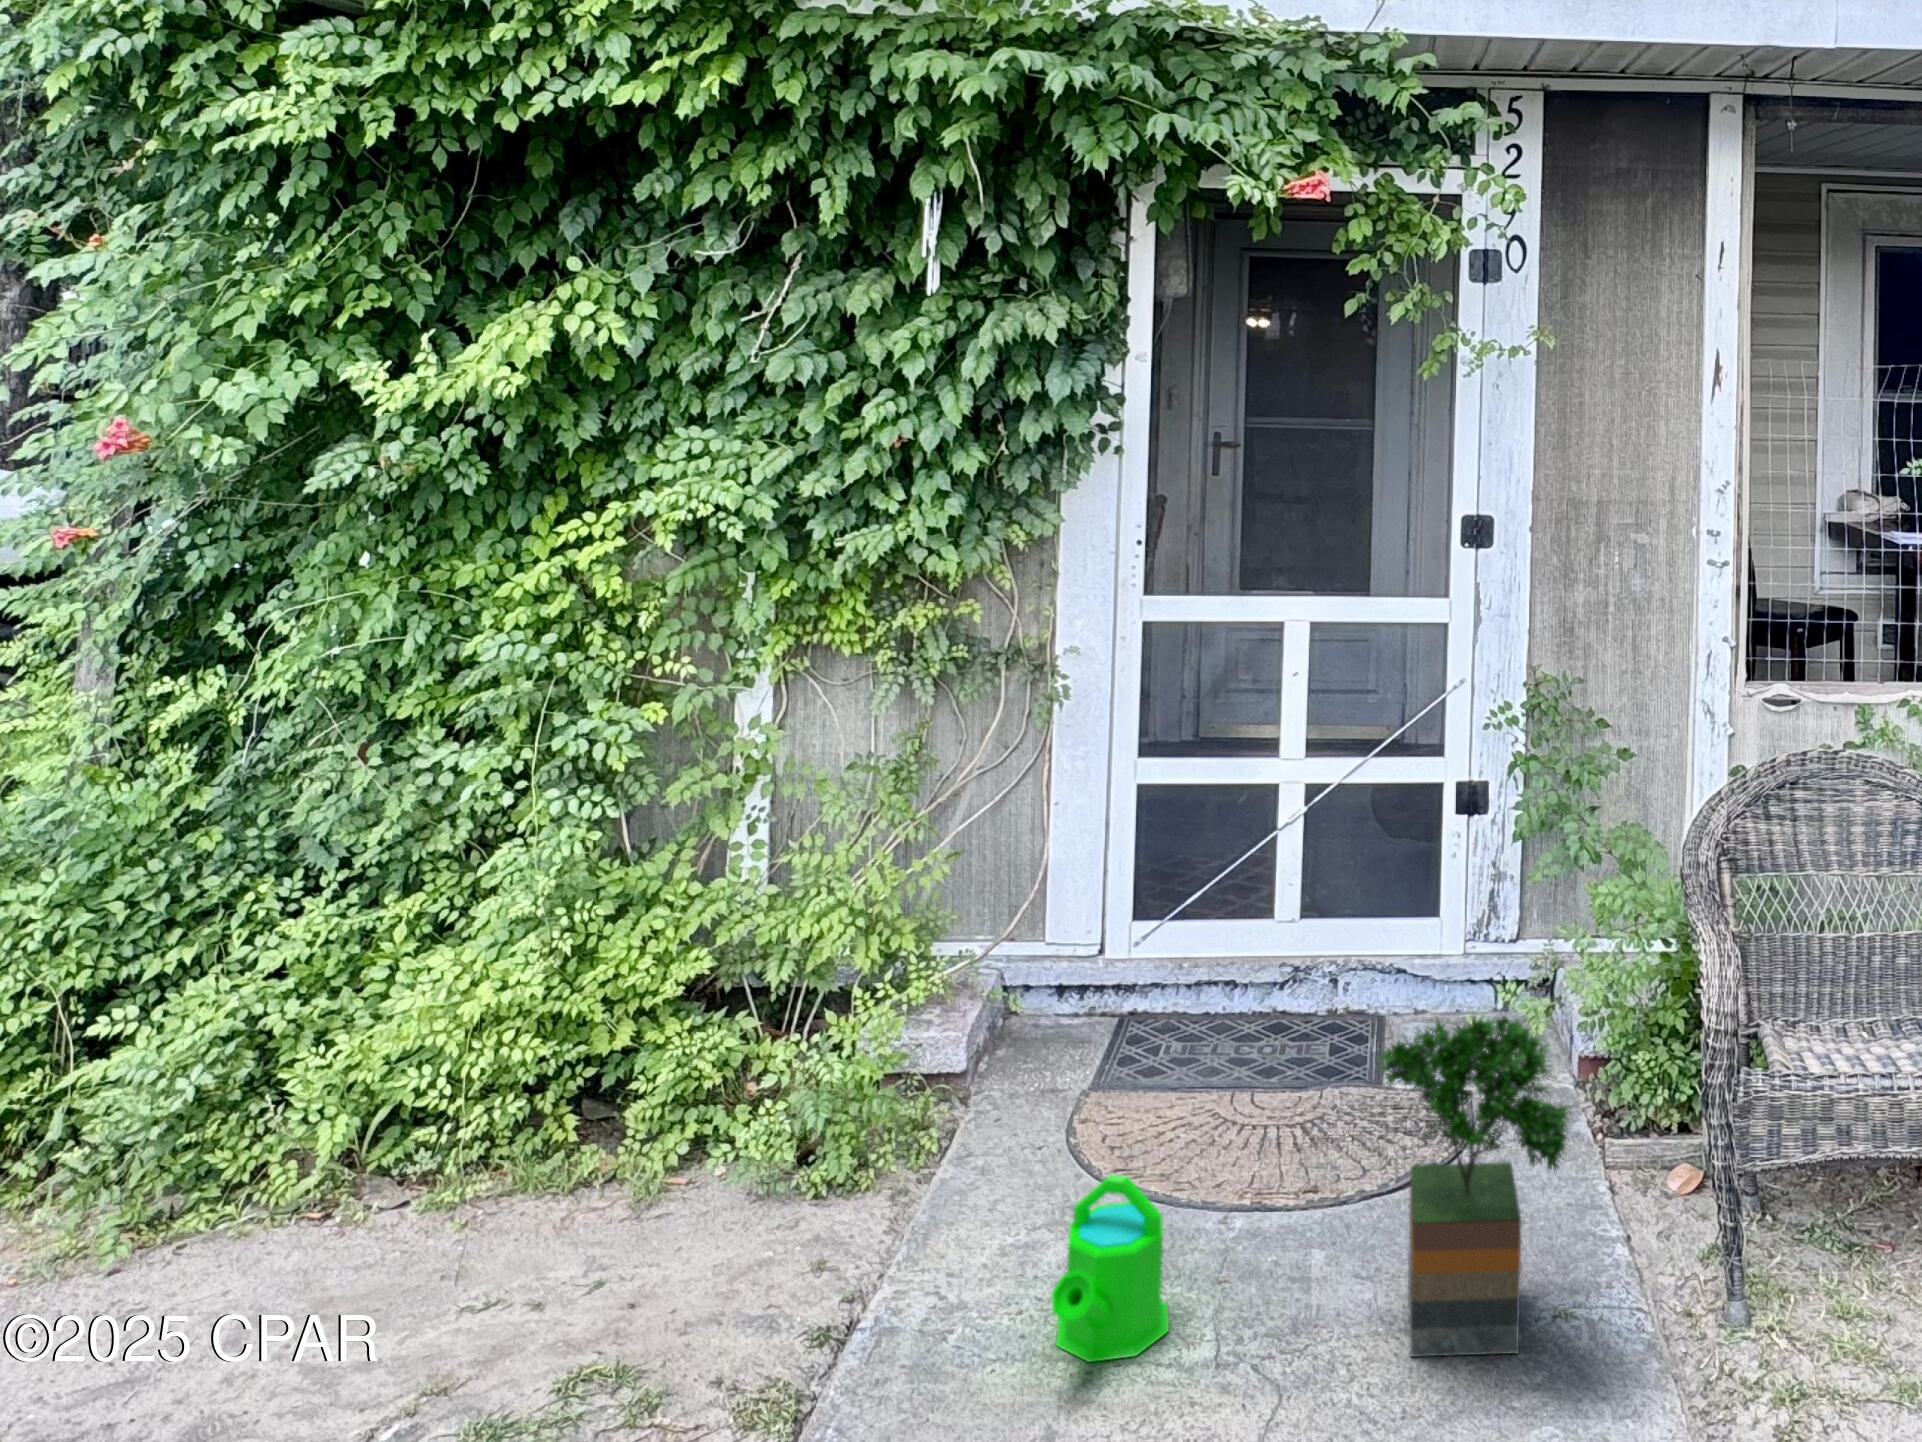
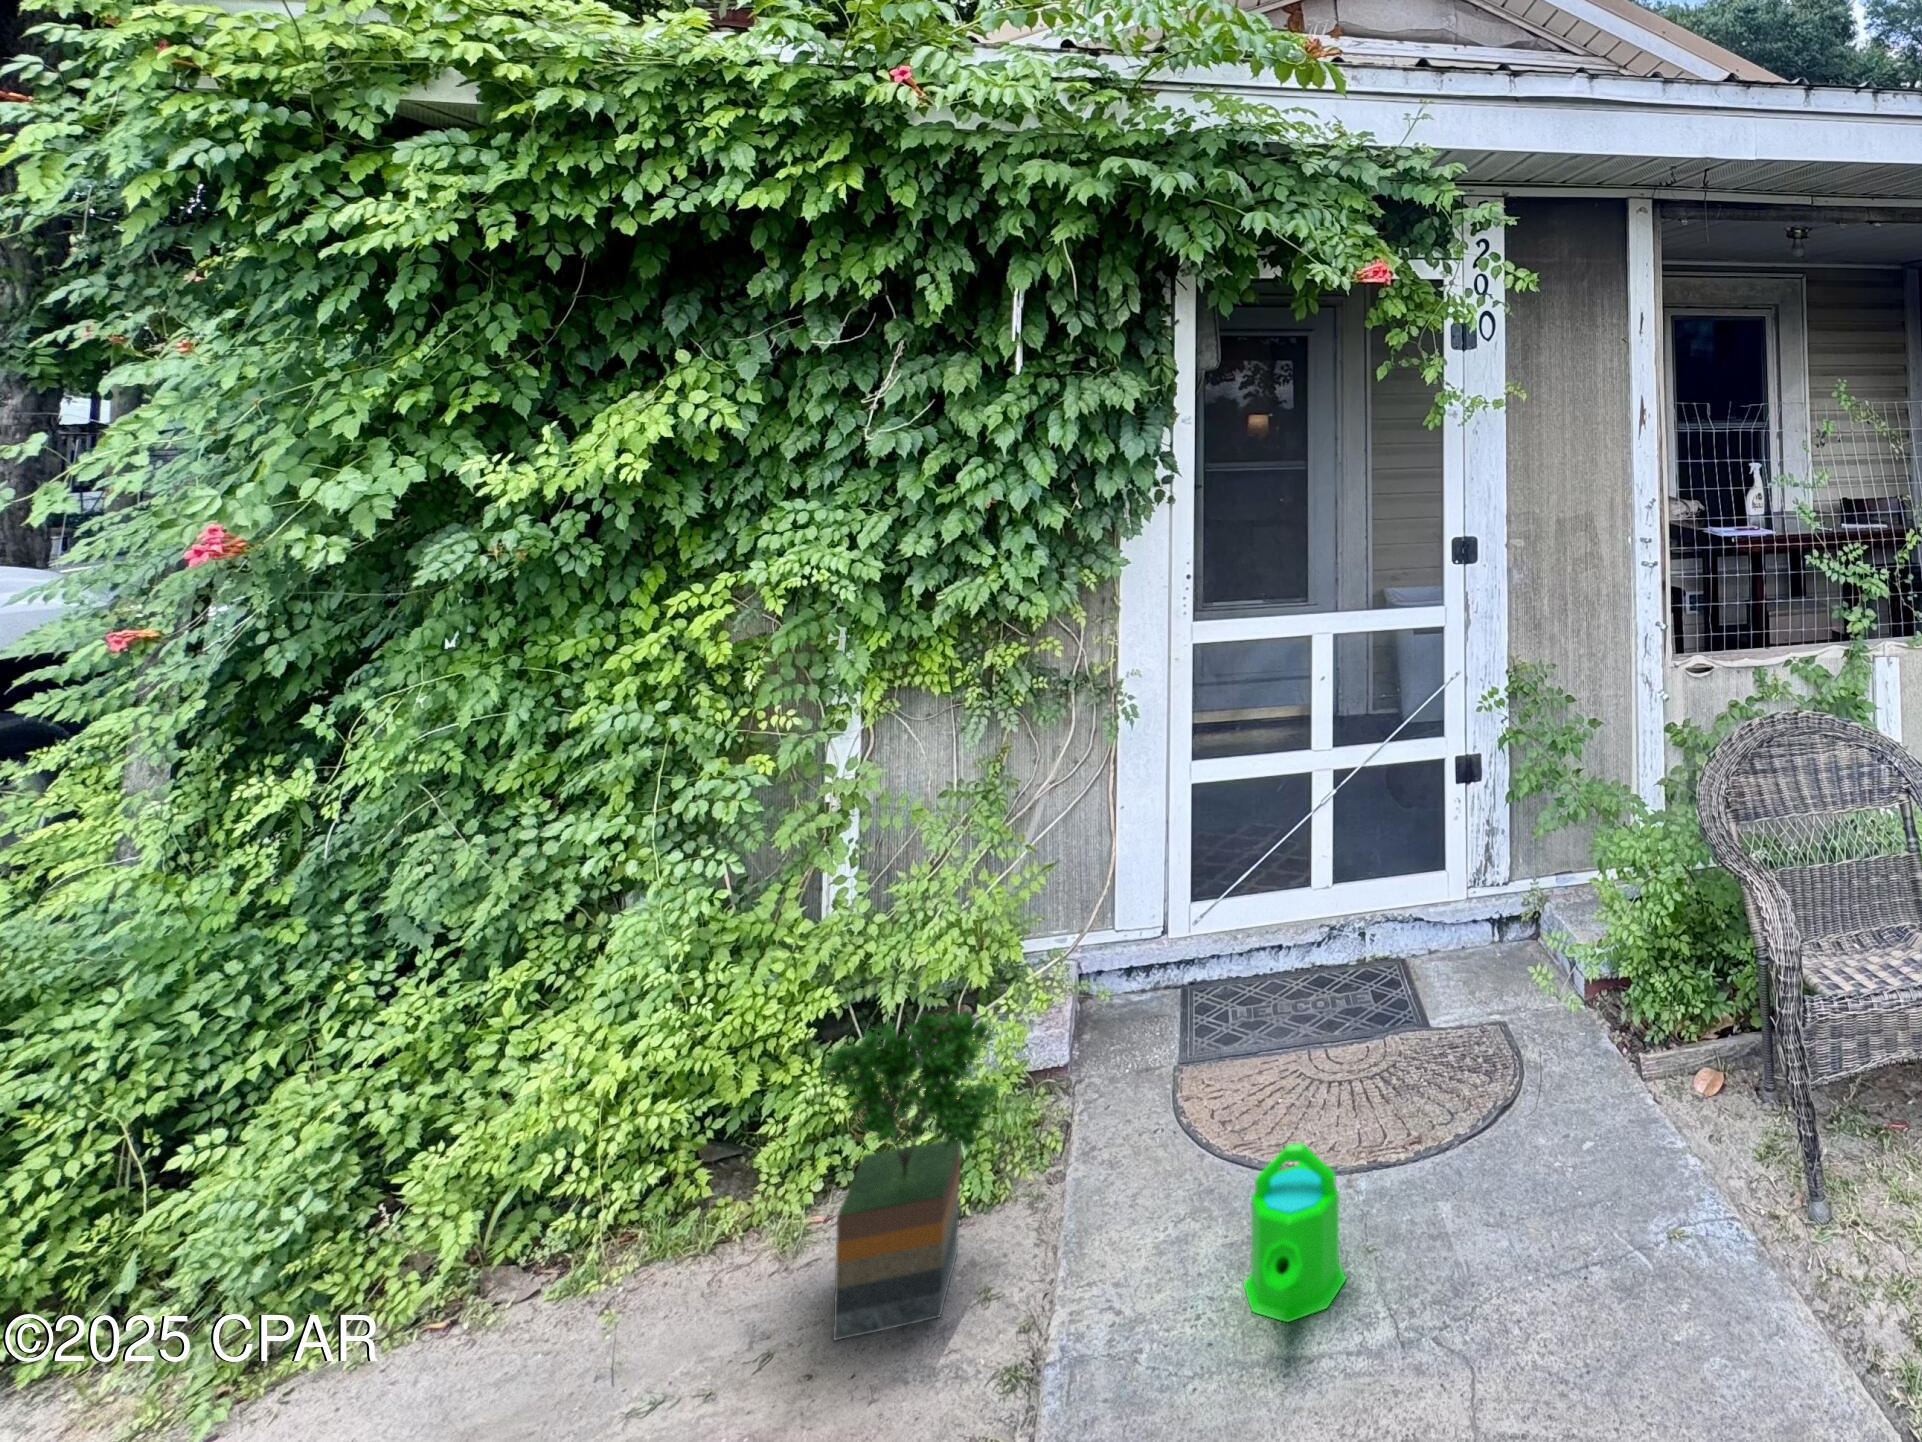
potted tree: present [1377,1016,1569,1357] -> present [820,1008,1003,1340]

